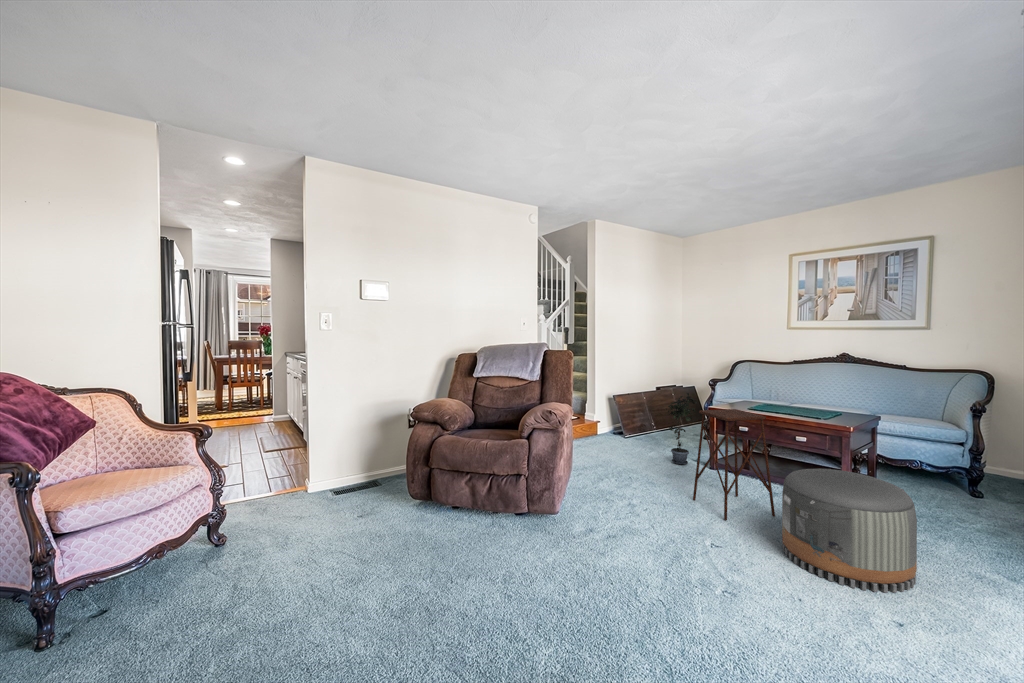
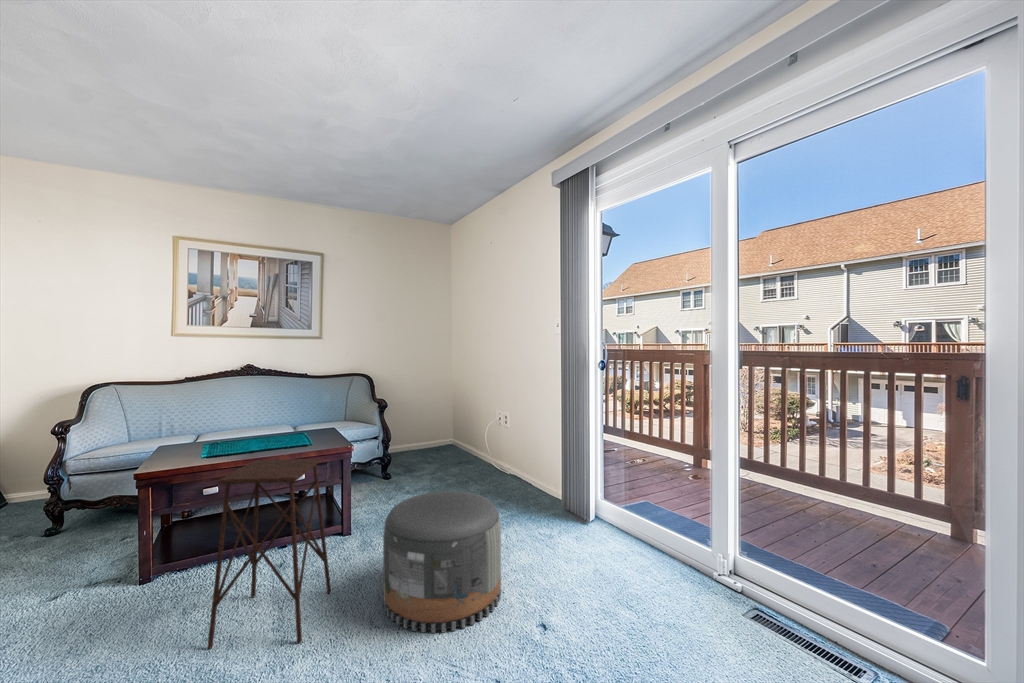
potted plant: present [668,393,697,465] -> none [31,455,119,607]

